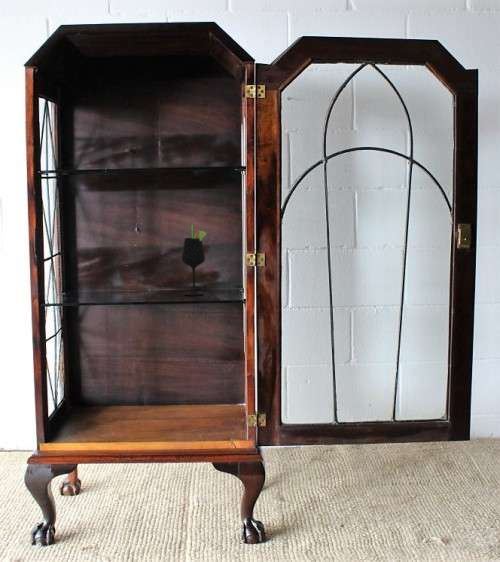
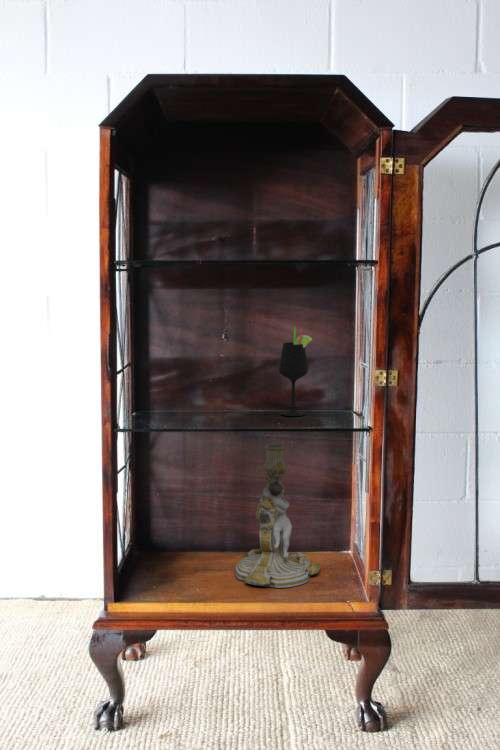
candlestick: none [149,319,218,431] -> present [235,444,321,588]

